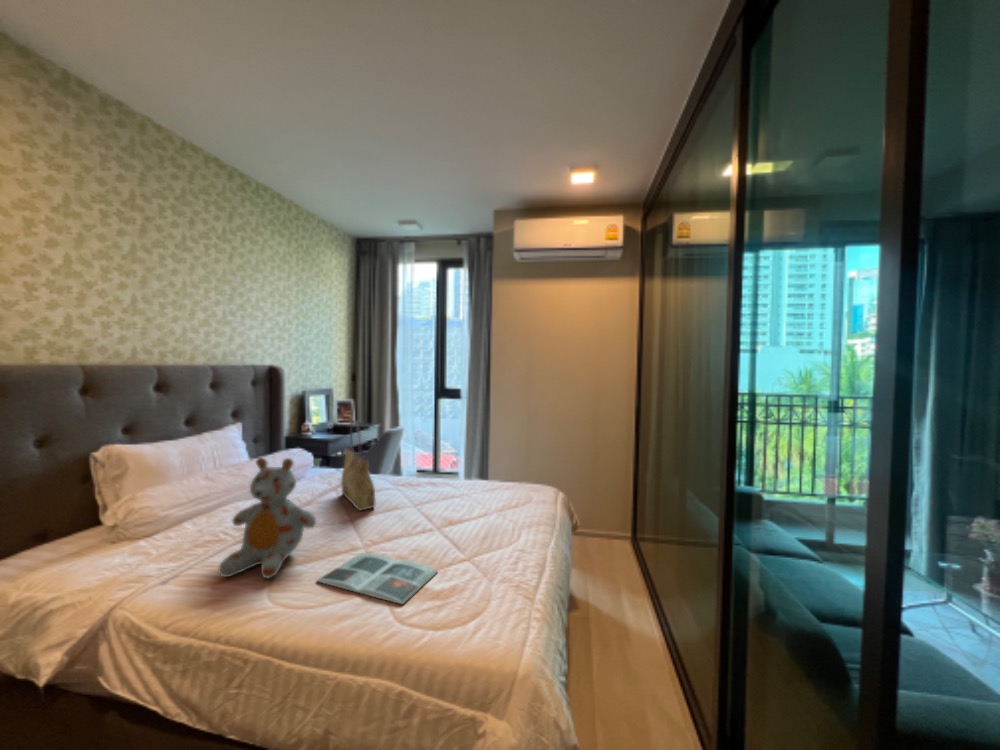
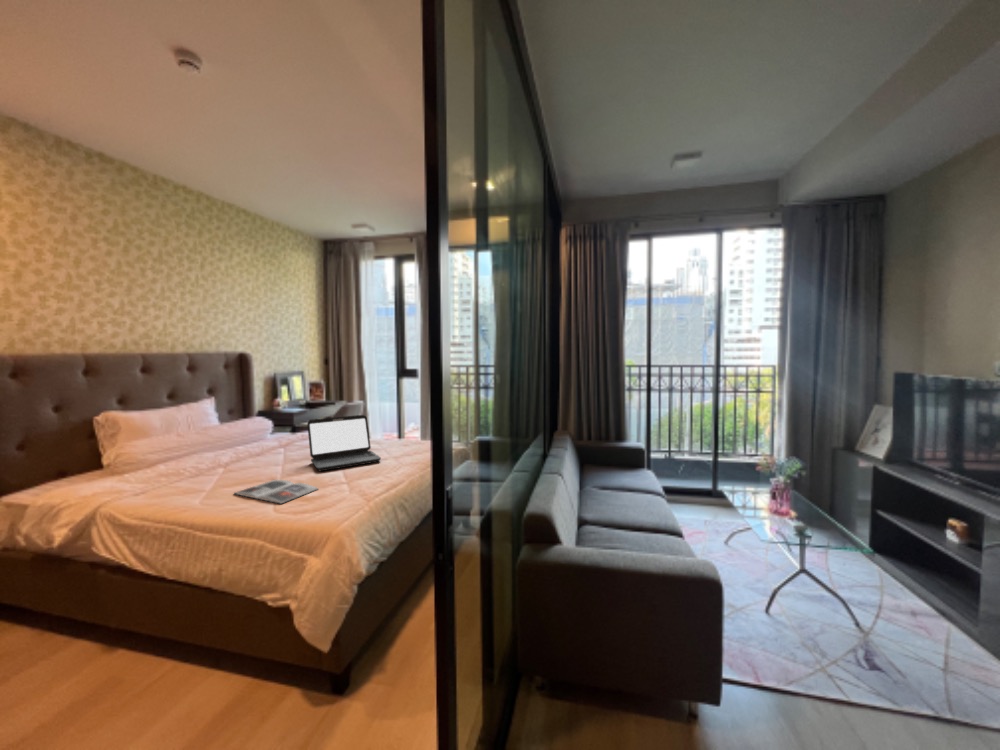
tote bag: present [341,420,375,511] -> none [284,391,304,458]
laptop: none [387,453,486,536] -> present [307,415,381,471]
stuffed bear: present [219,458,316,579] -> none [170,414,241,492]

